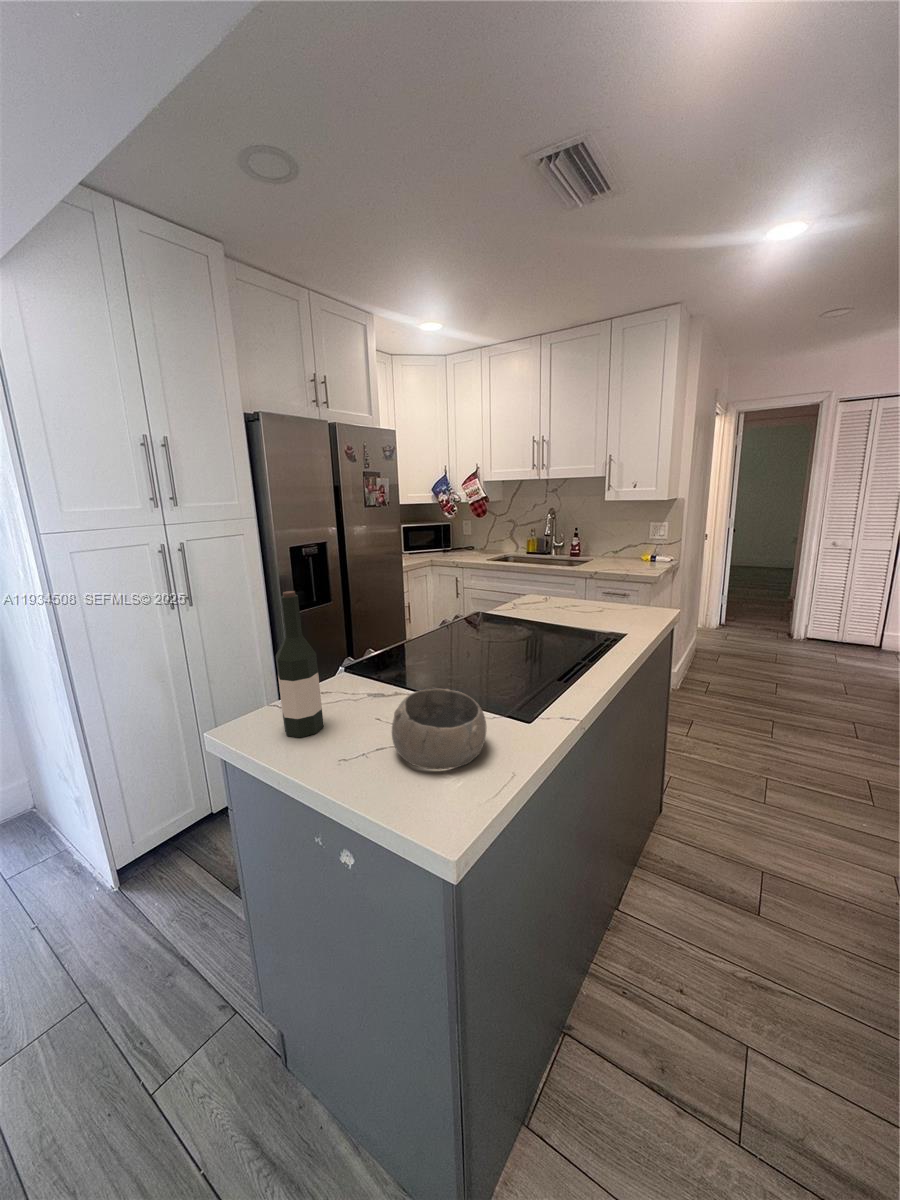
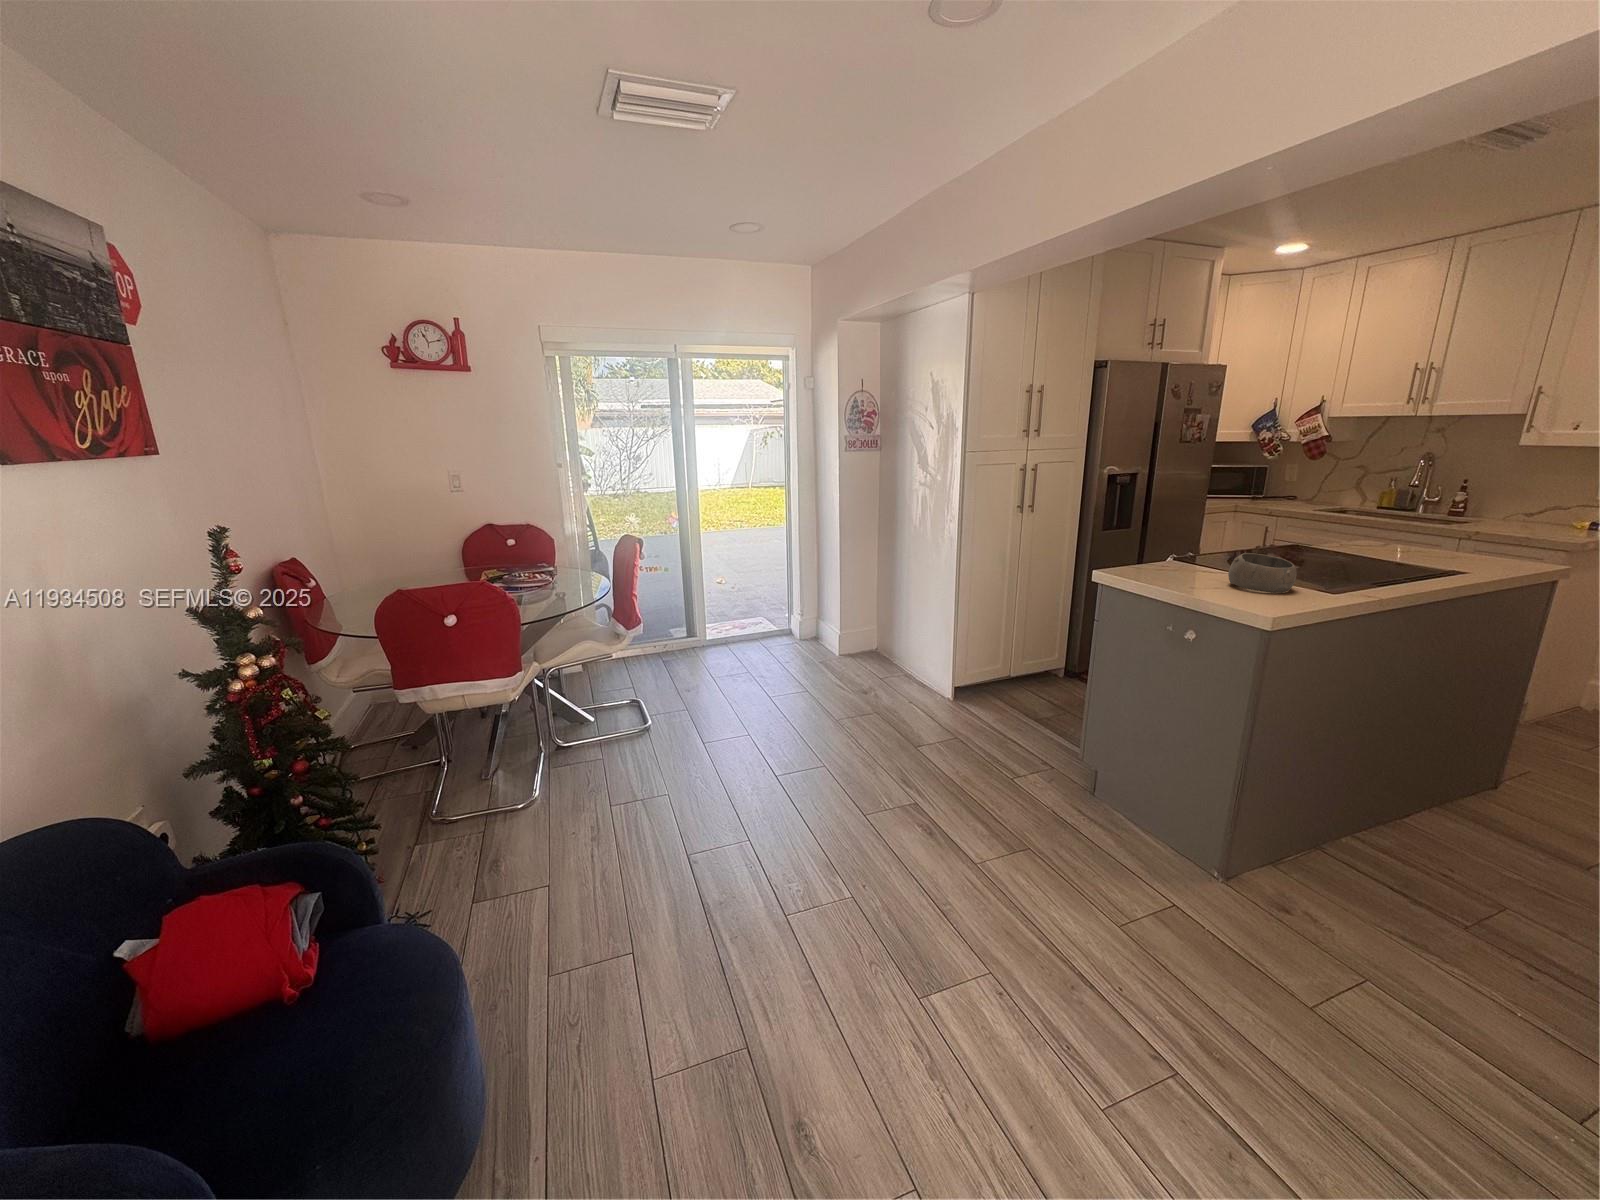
wine bottle: present [276,591,324,738] -> none [1148,489,1180,574]

